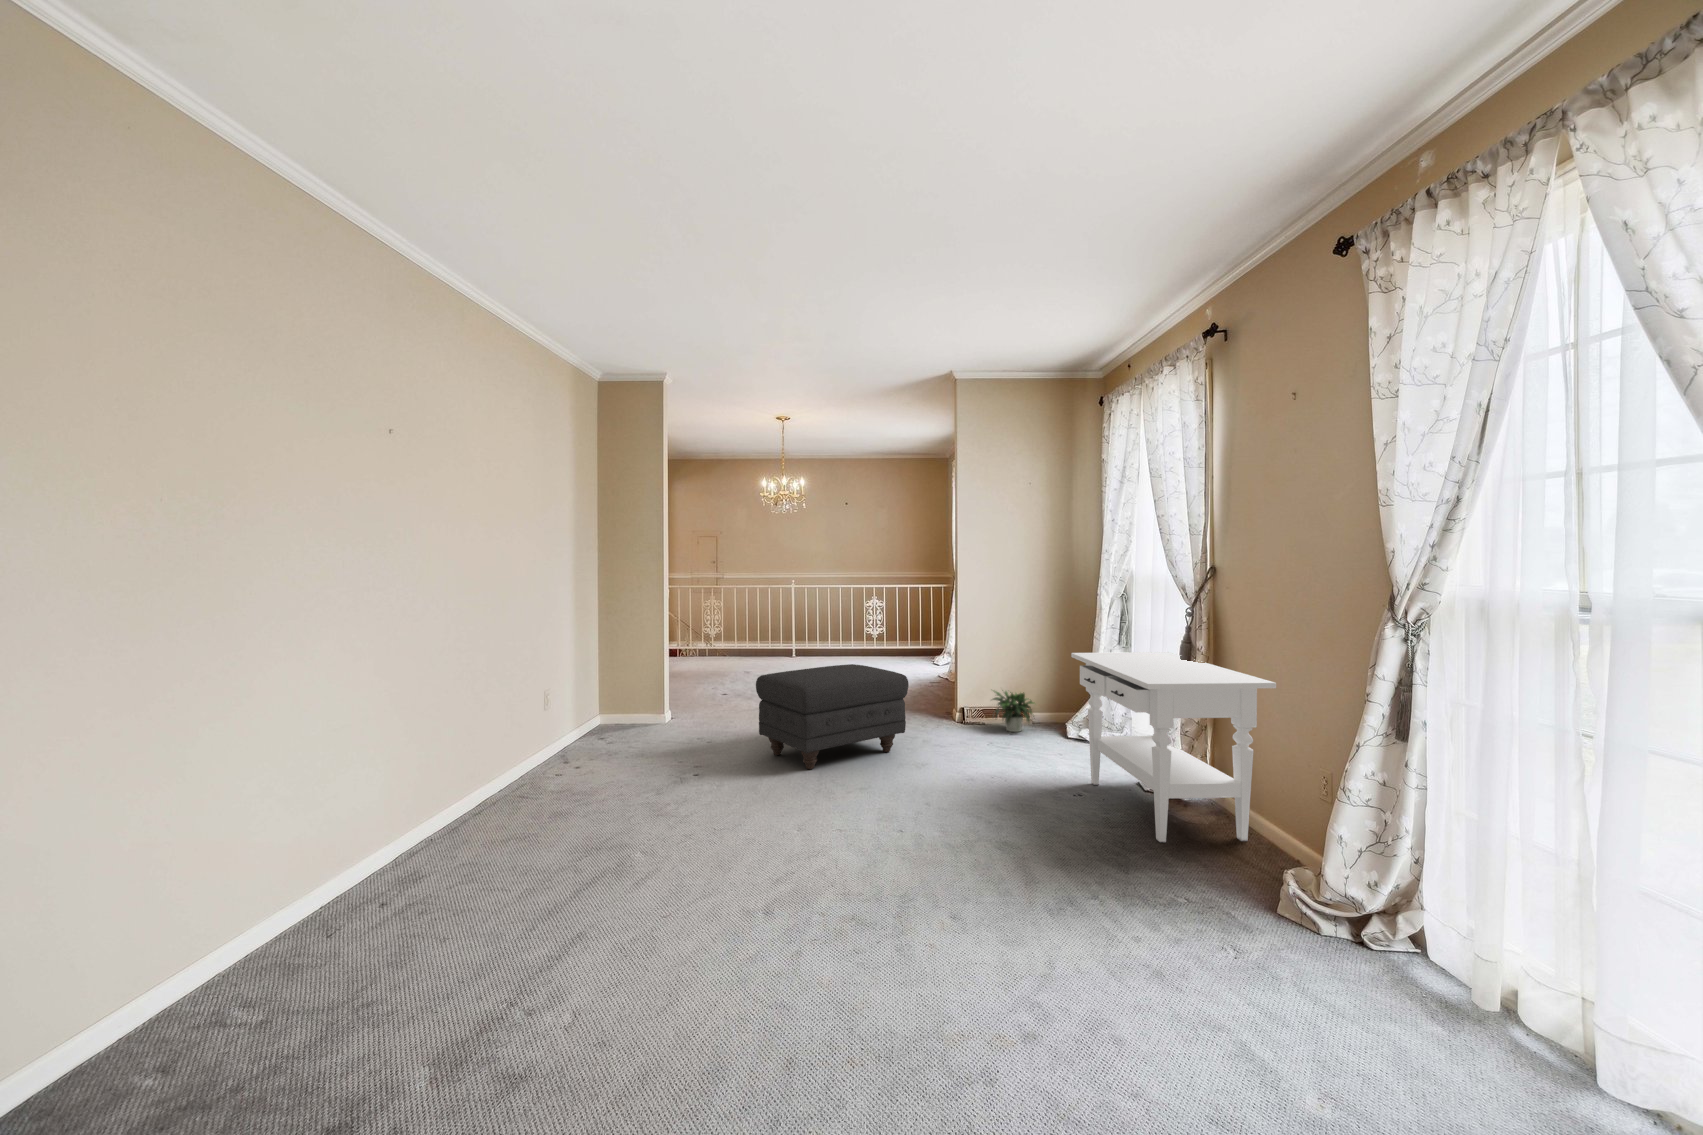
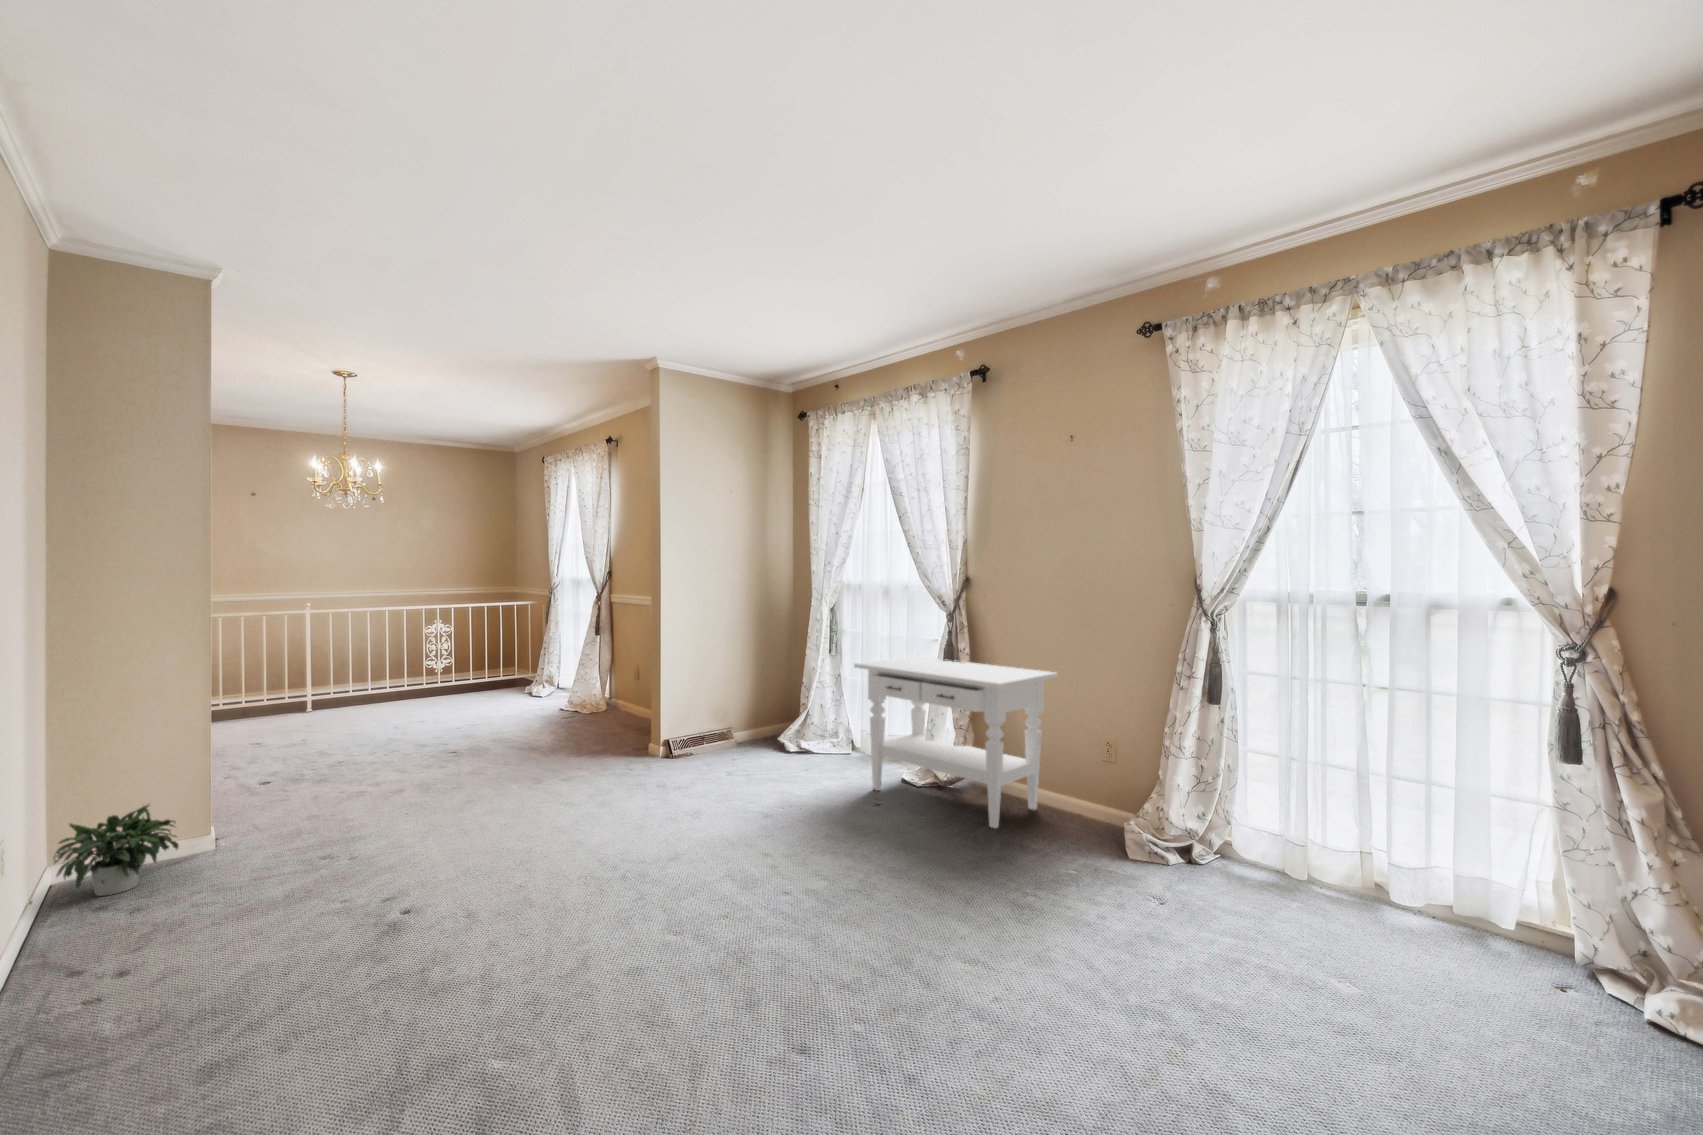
ottoman: present [756,664,909,769] -> none [458,702,665,852]
potted plant: present [993,691,1034,732] -> present [29,804,179,904]

